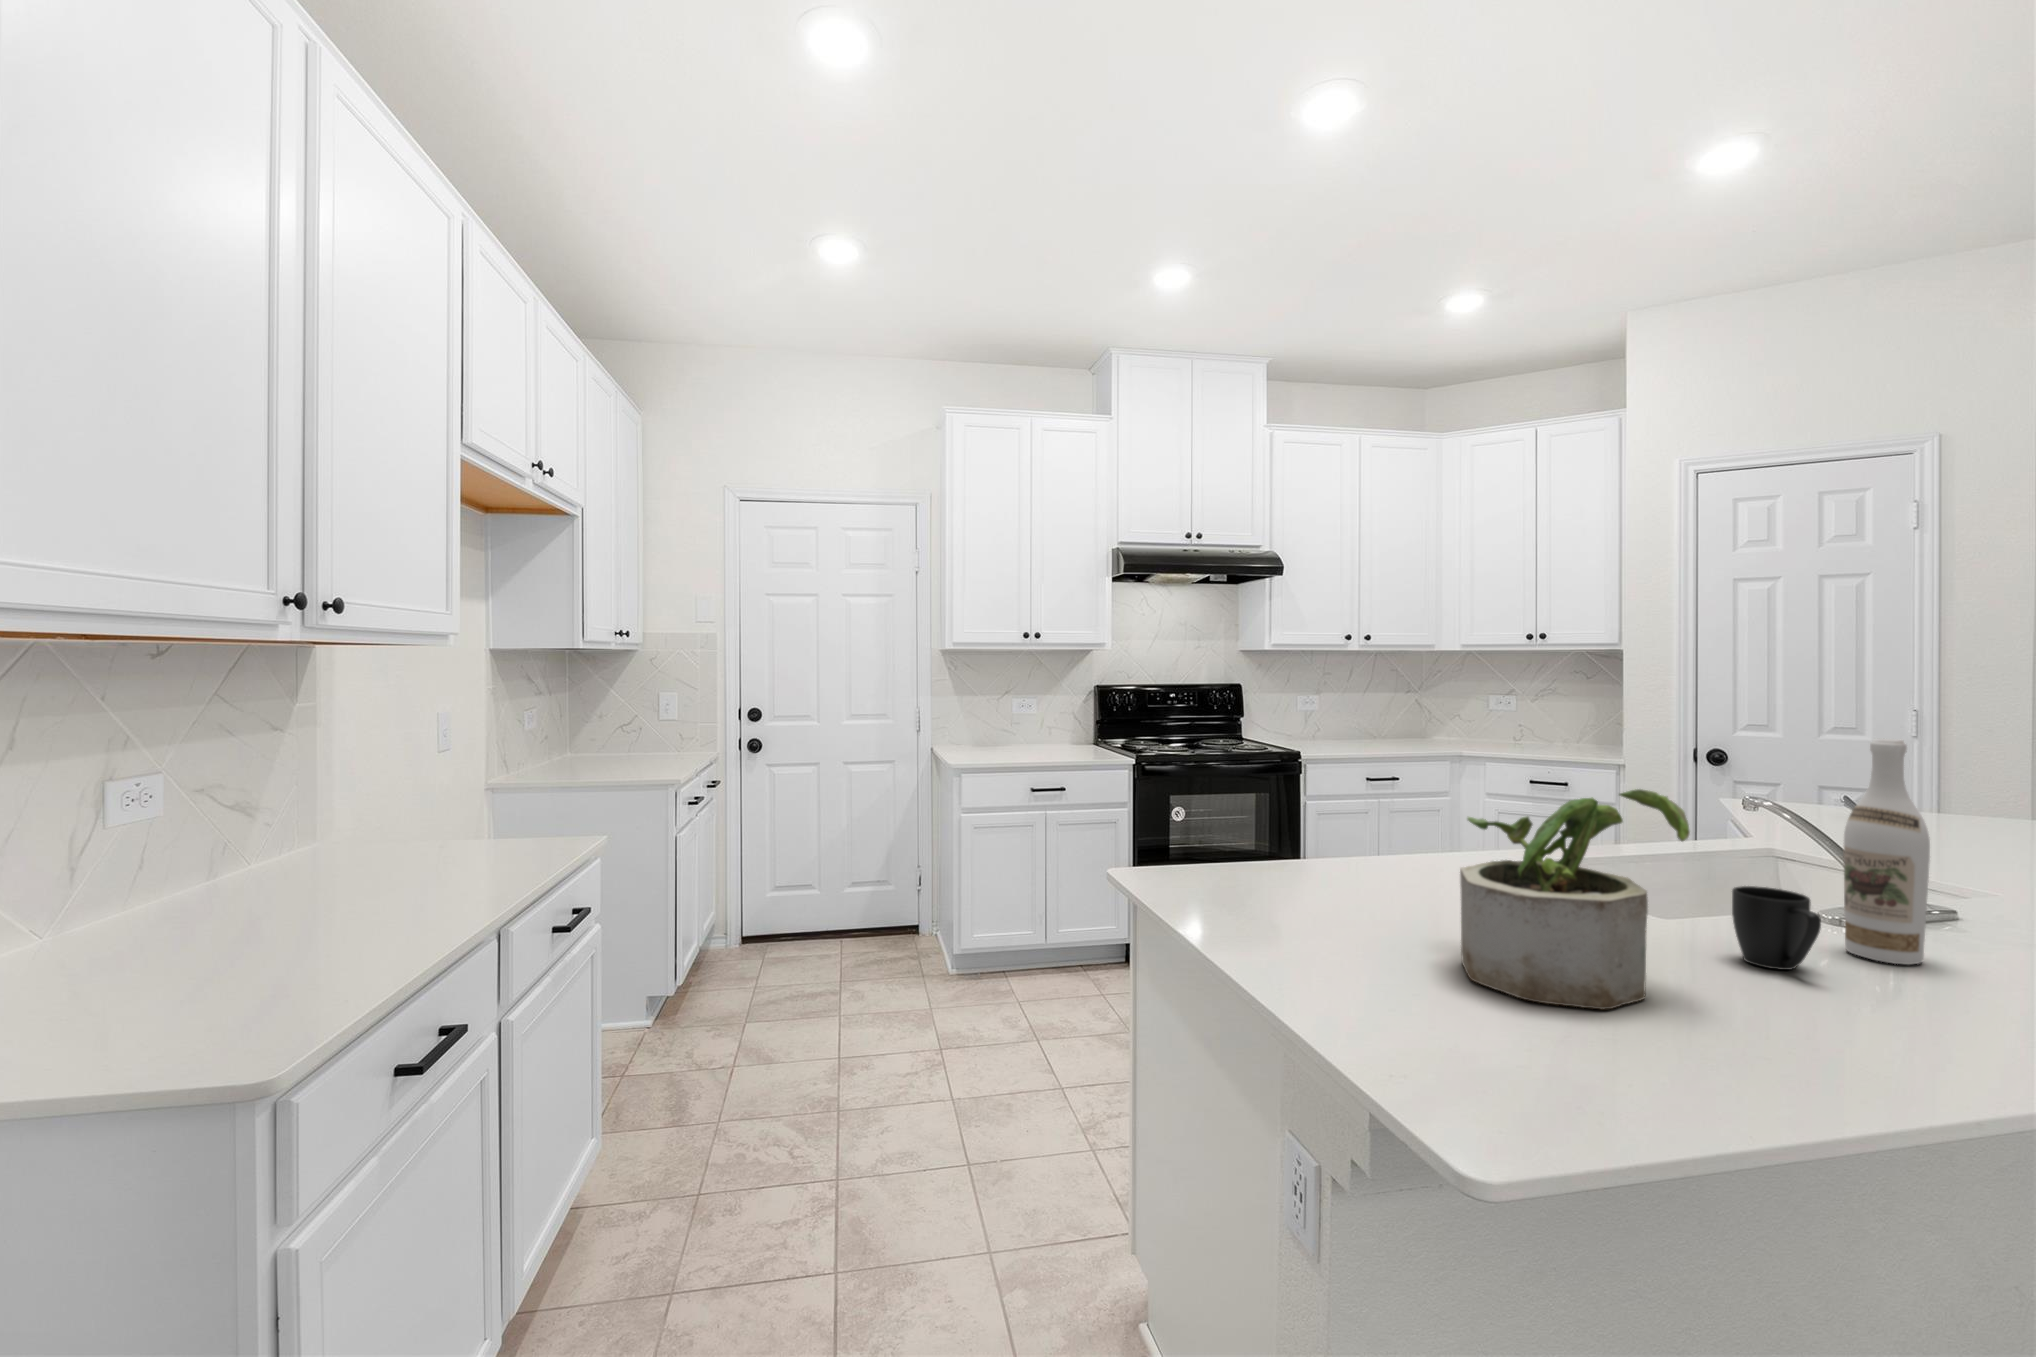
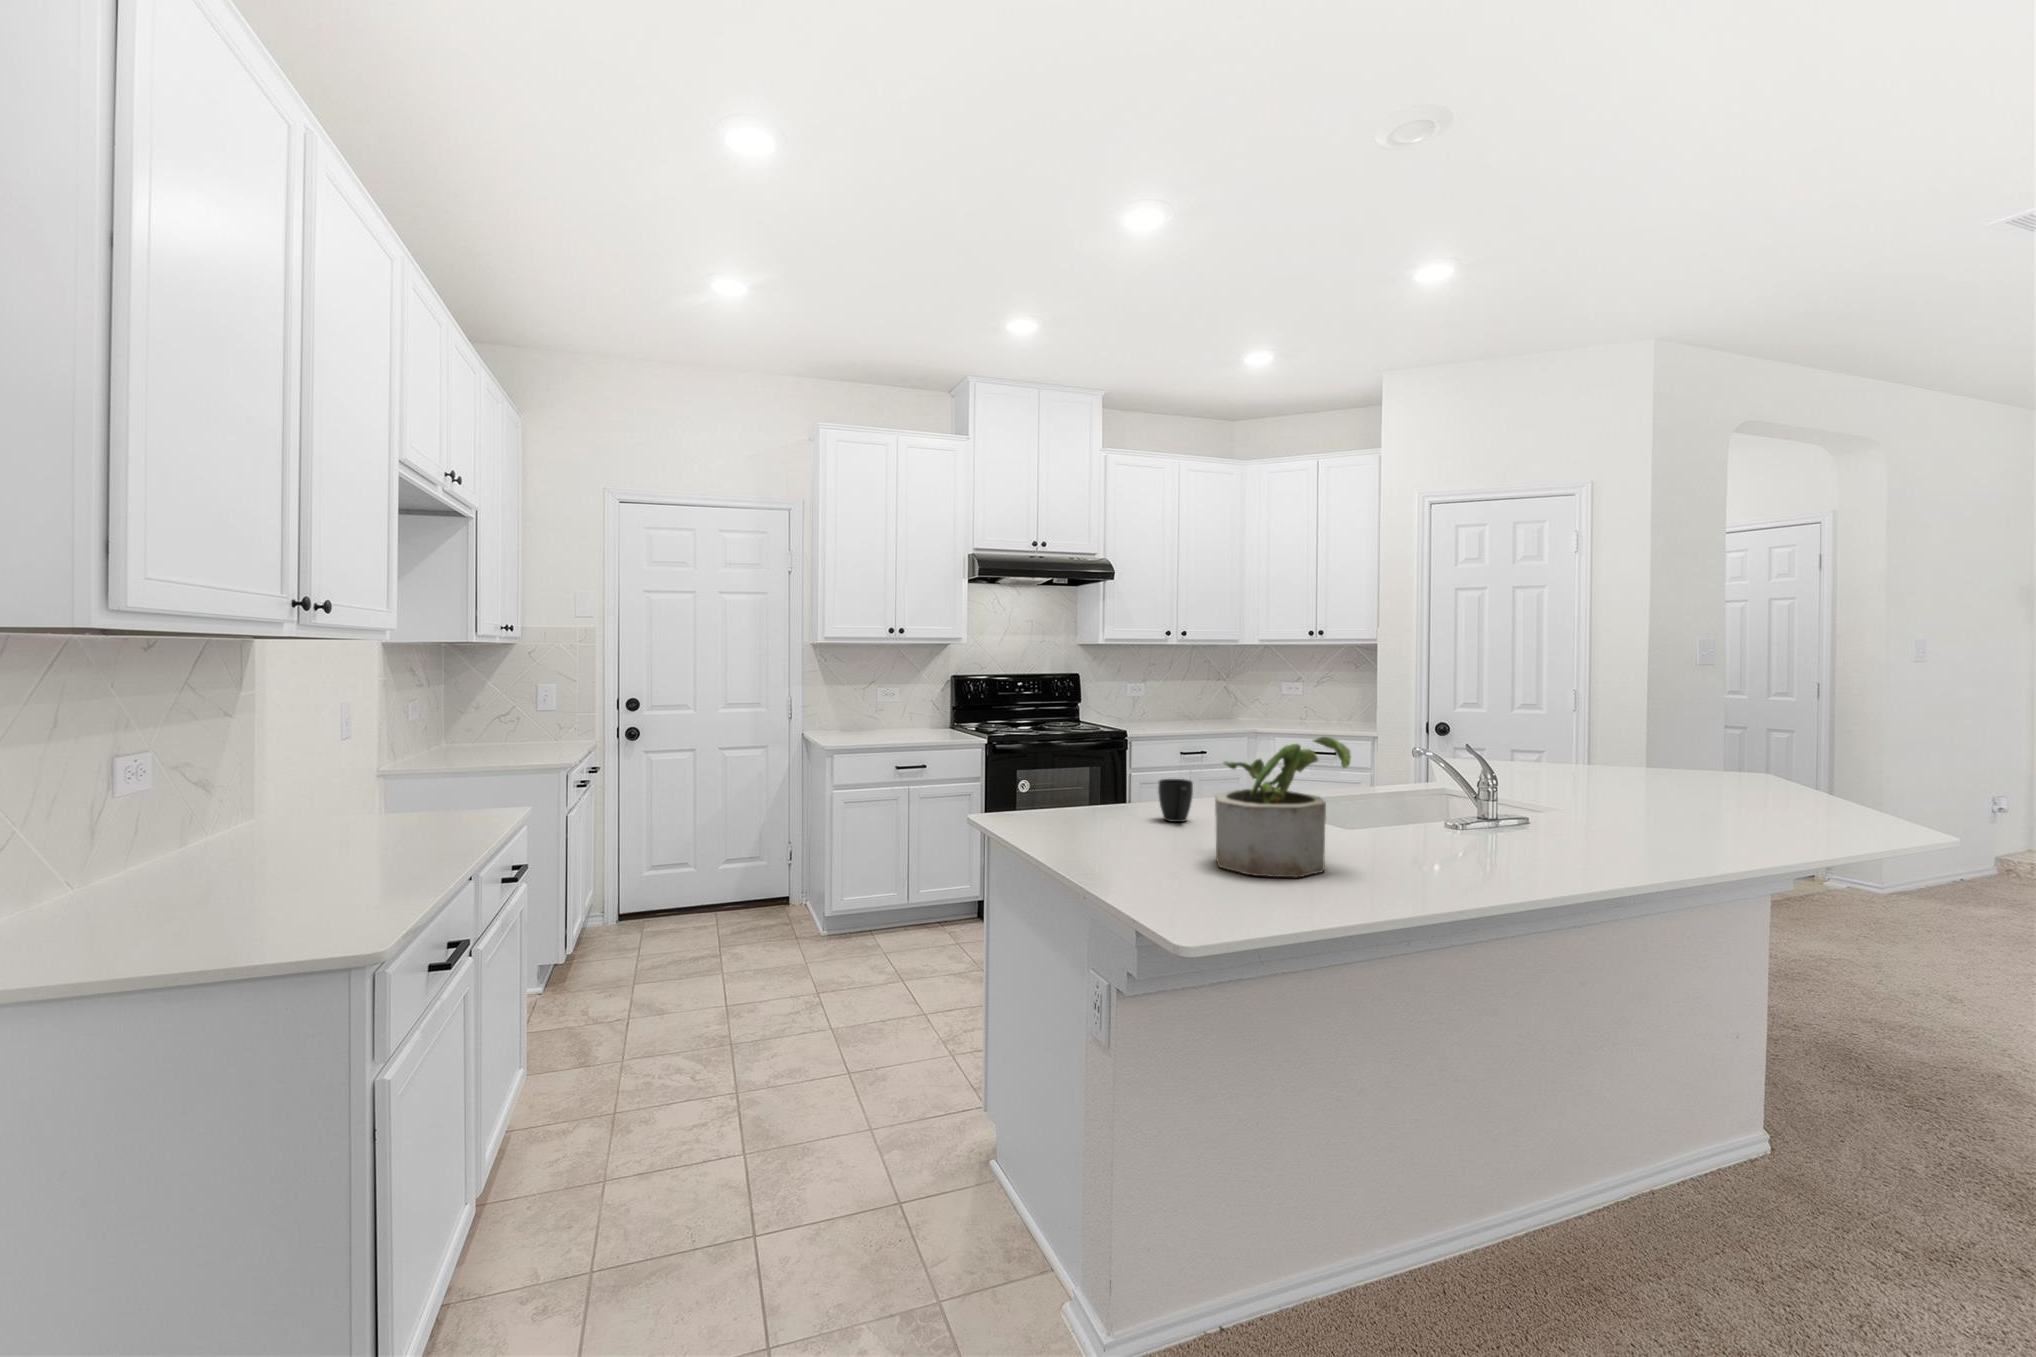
wine bottle: present [1844,739,1930,965] -> none [1458,704,1504,849]
mug: present [1732,886,1821,970] -> present [1158,779,1193,822]

